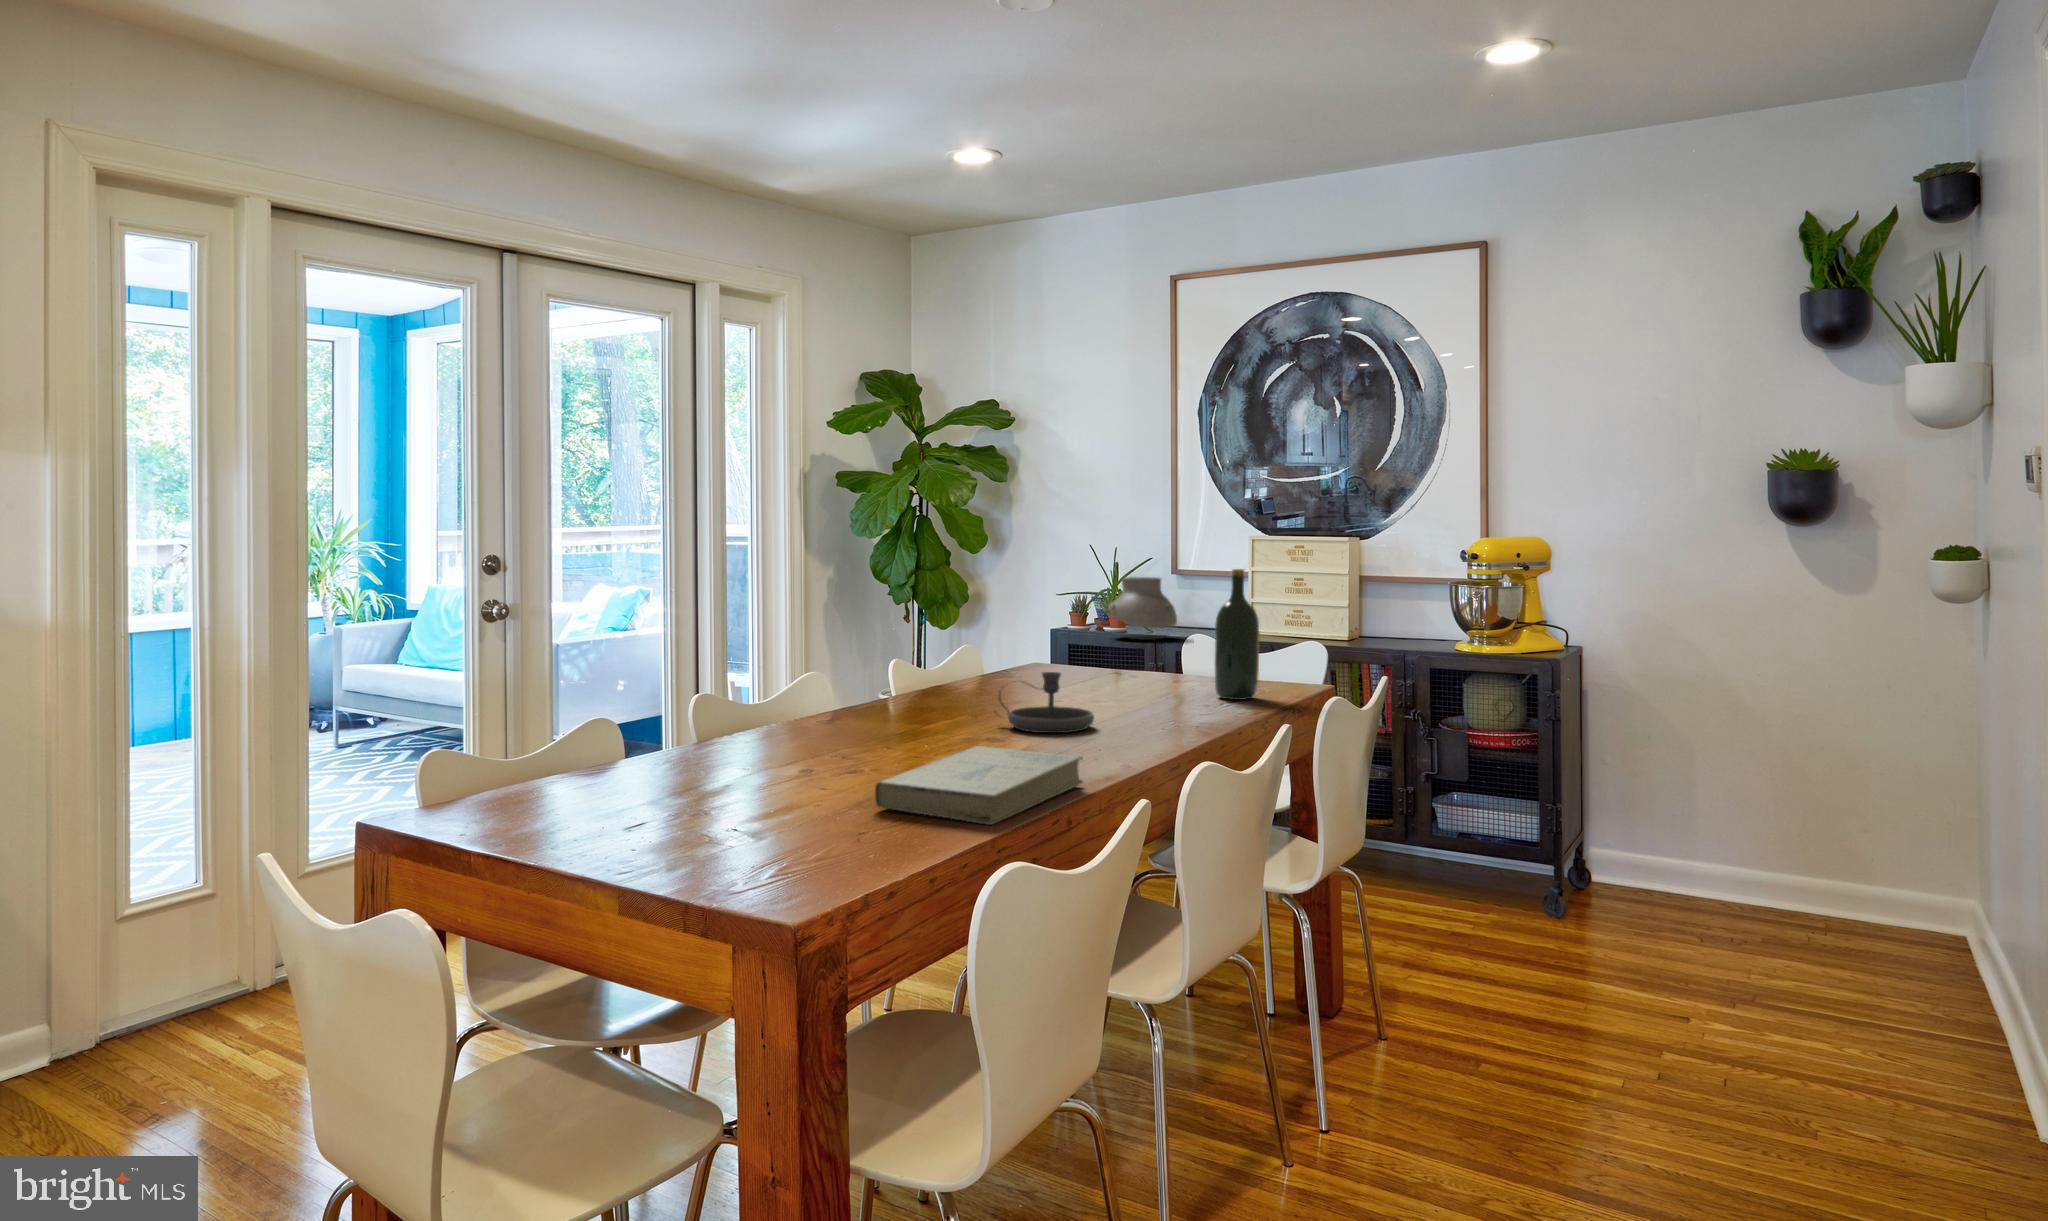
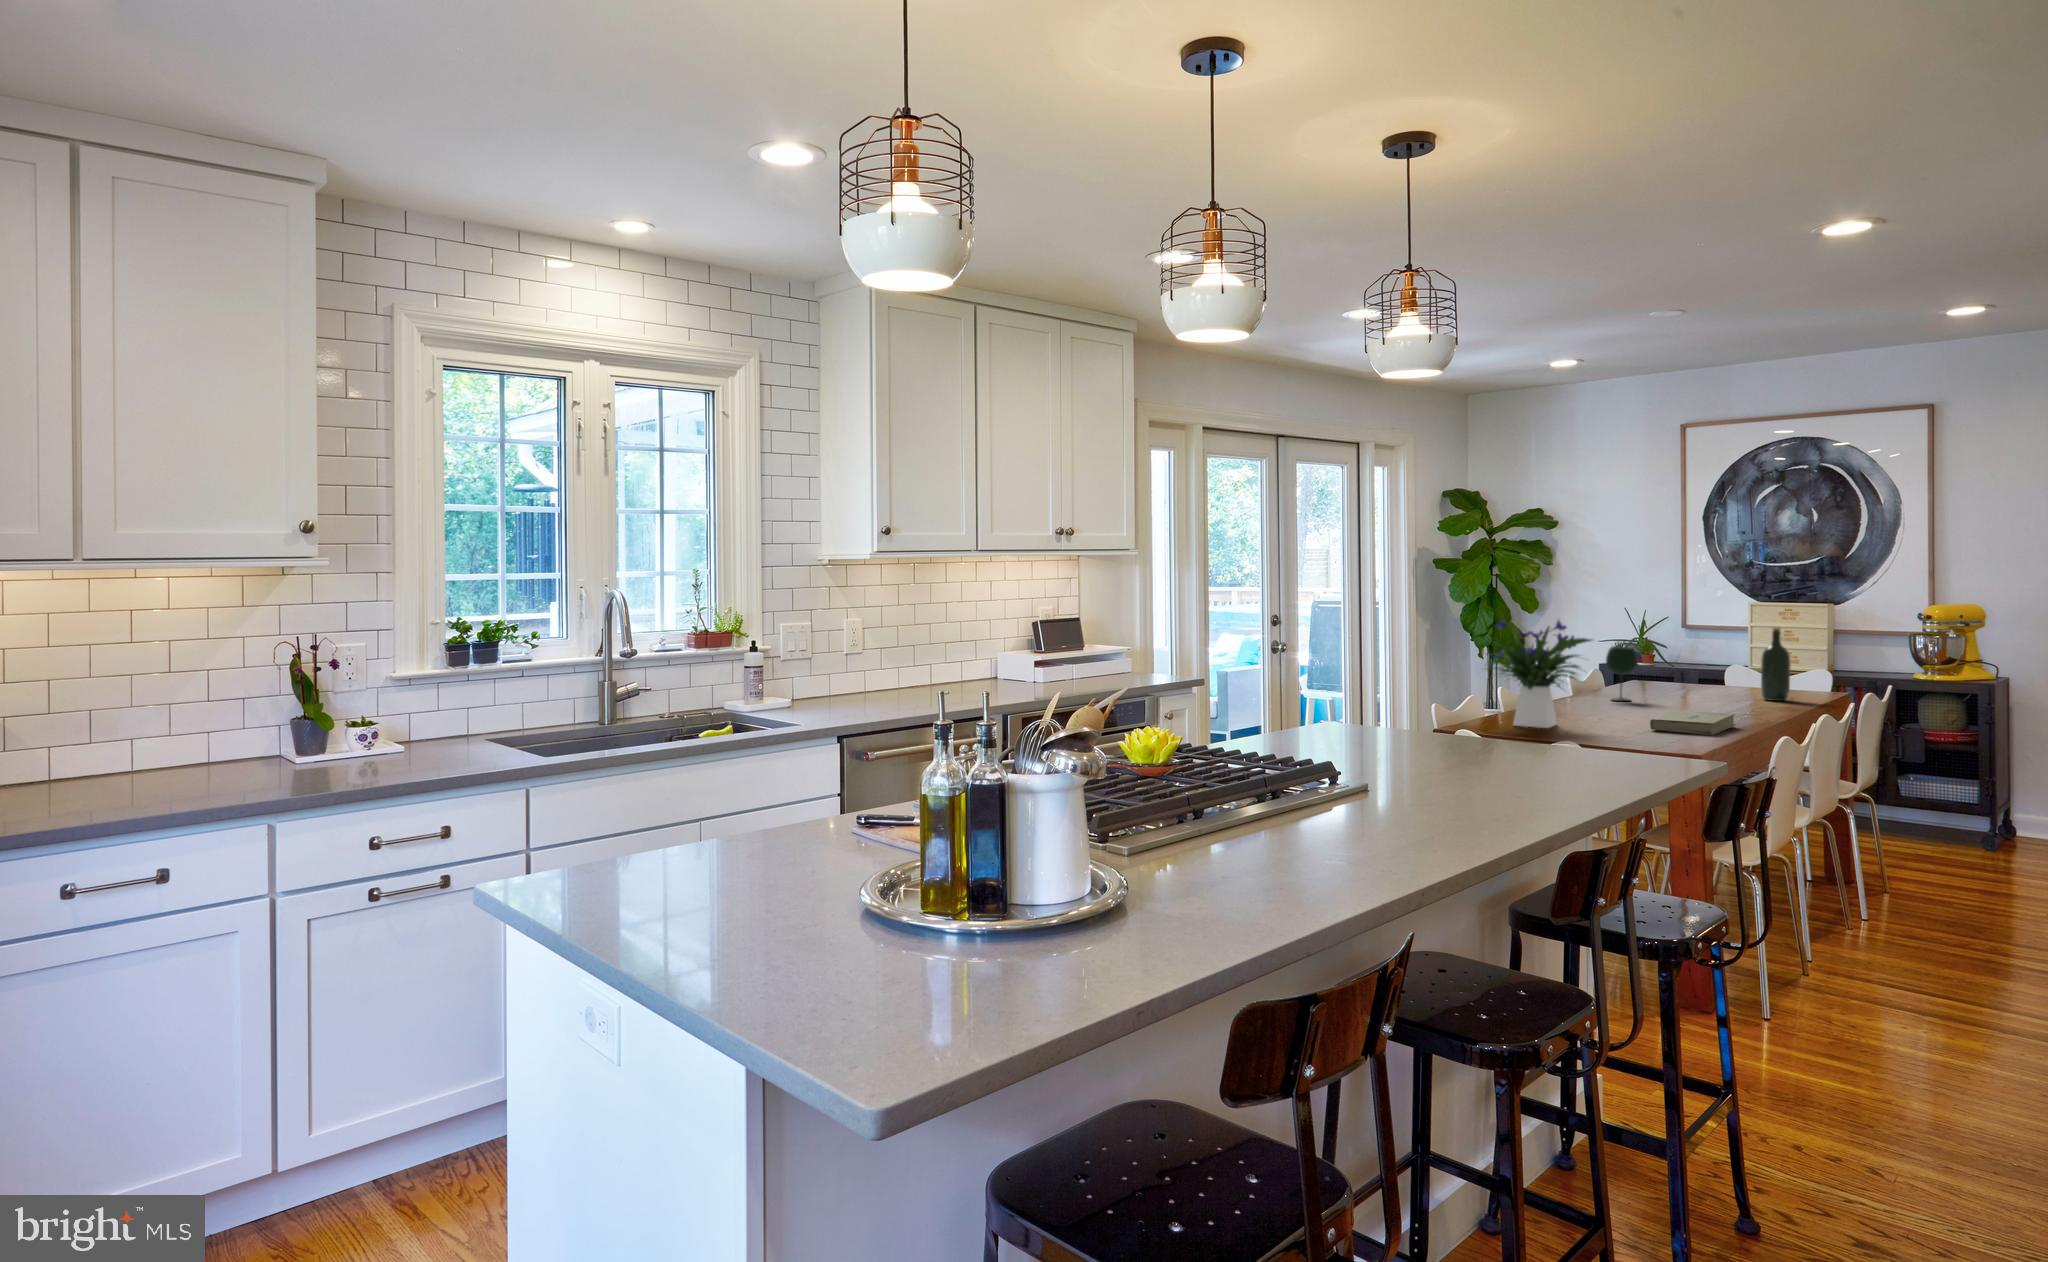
flower arrangement: none [467,520,765,809] -> present [1491,615,1592,728]
vase: present [1108,577,1177,640] -> none [1642,630,1693,671]
wine glass: none [948,605,1002,707] -> present [1606,647,1637,701]
candlestick: present [995,672,1094,733] -> none [1650,681,1709,711]

